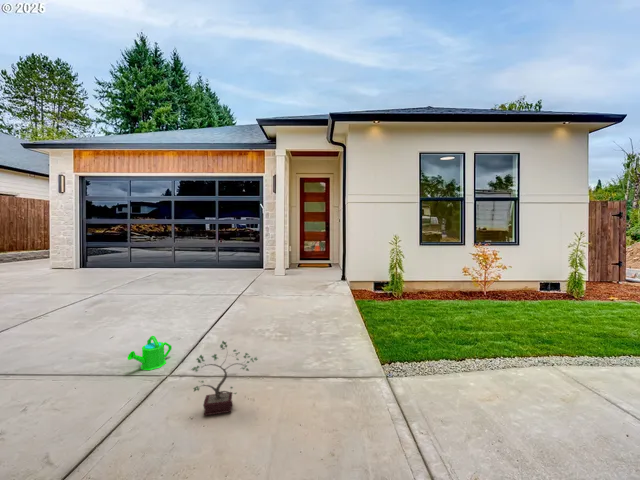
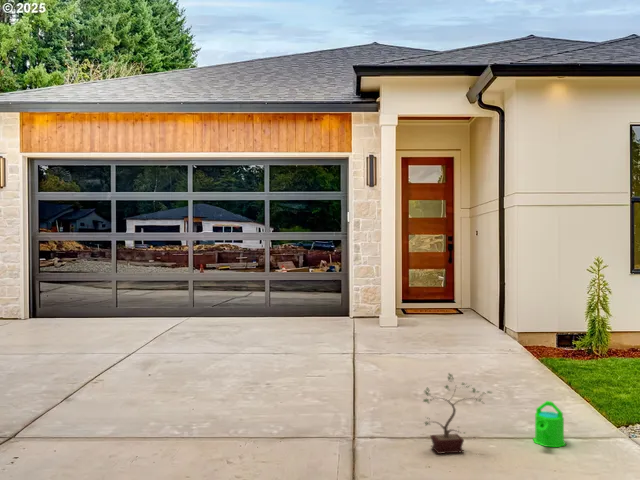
watering can: present [128,336,172,370] -> present [533,401,566,447]

